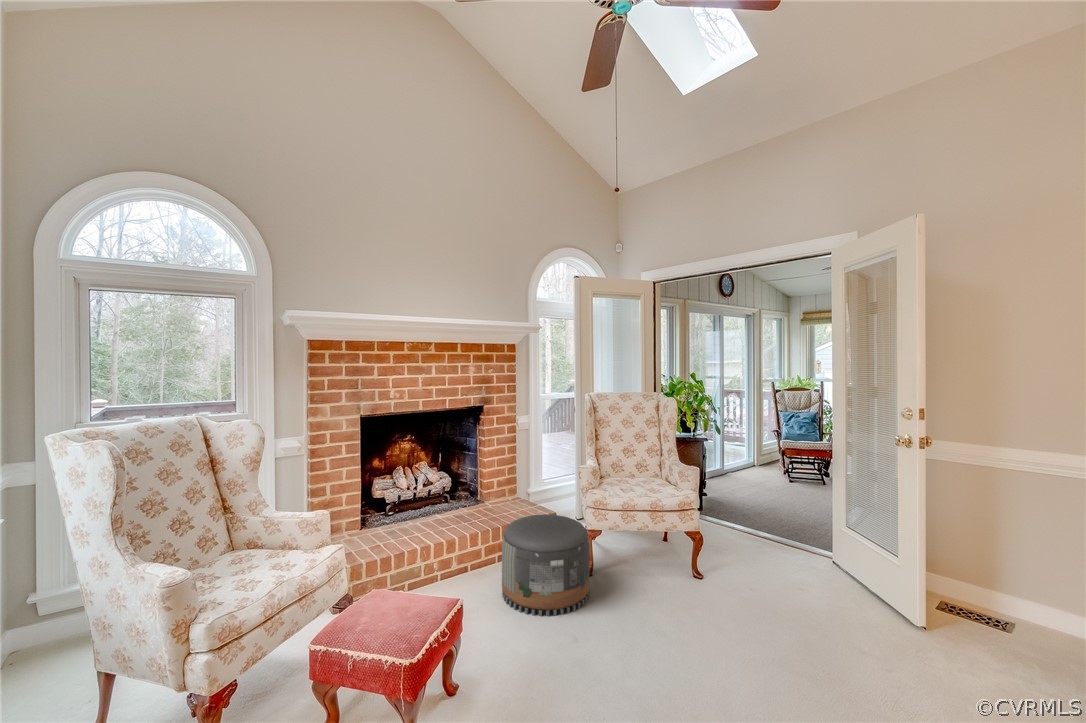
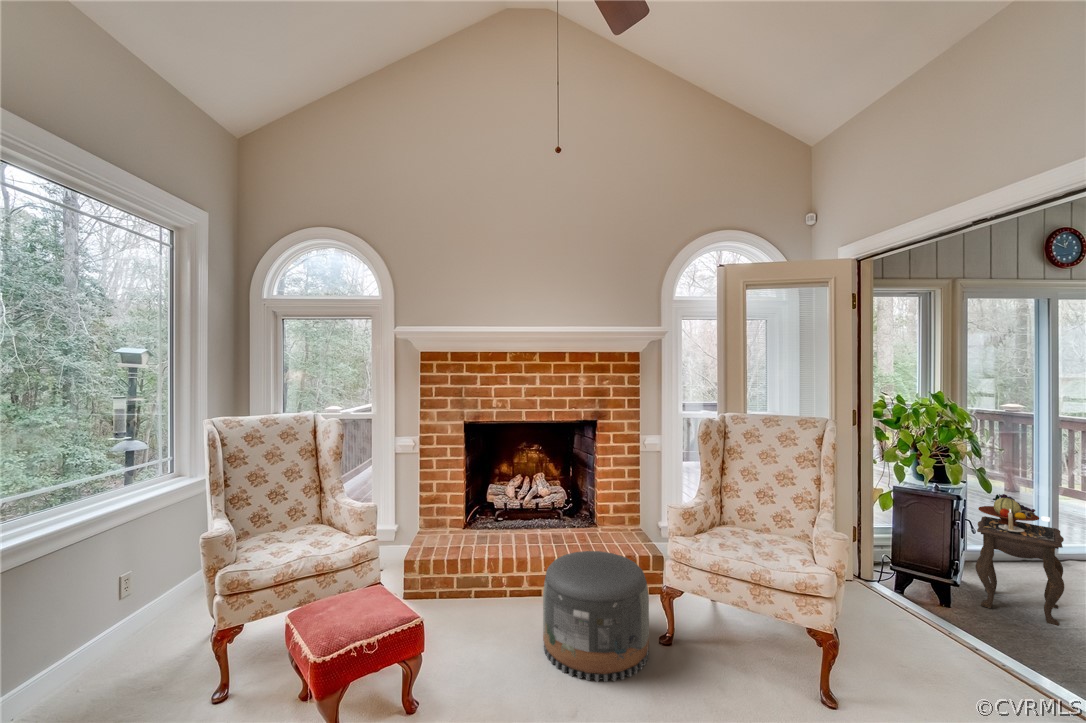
side table: none [711,433,755,508] -> present [975,494,1064,626]

